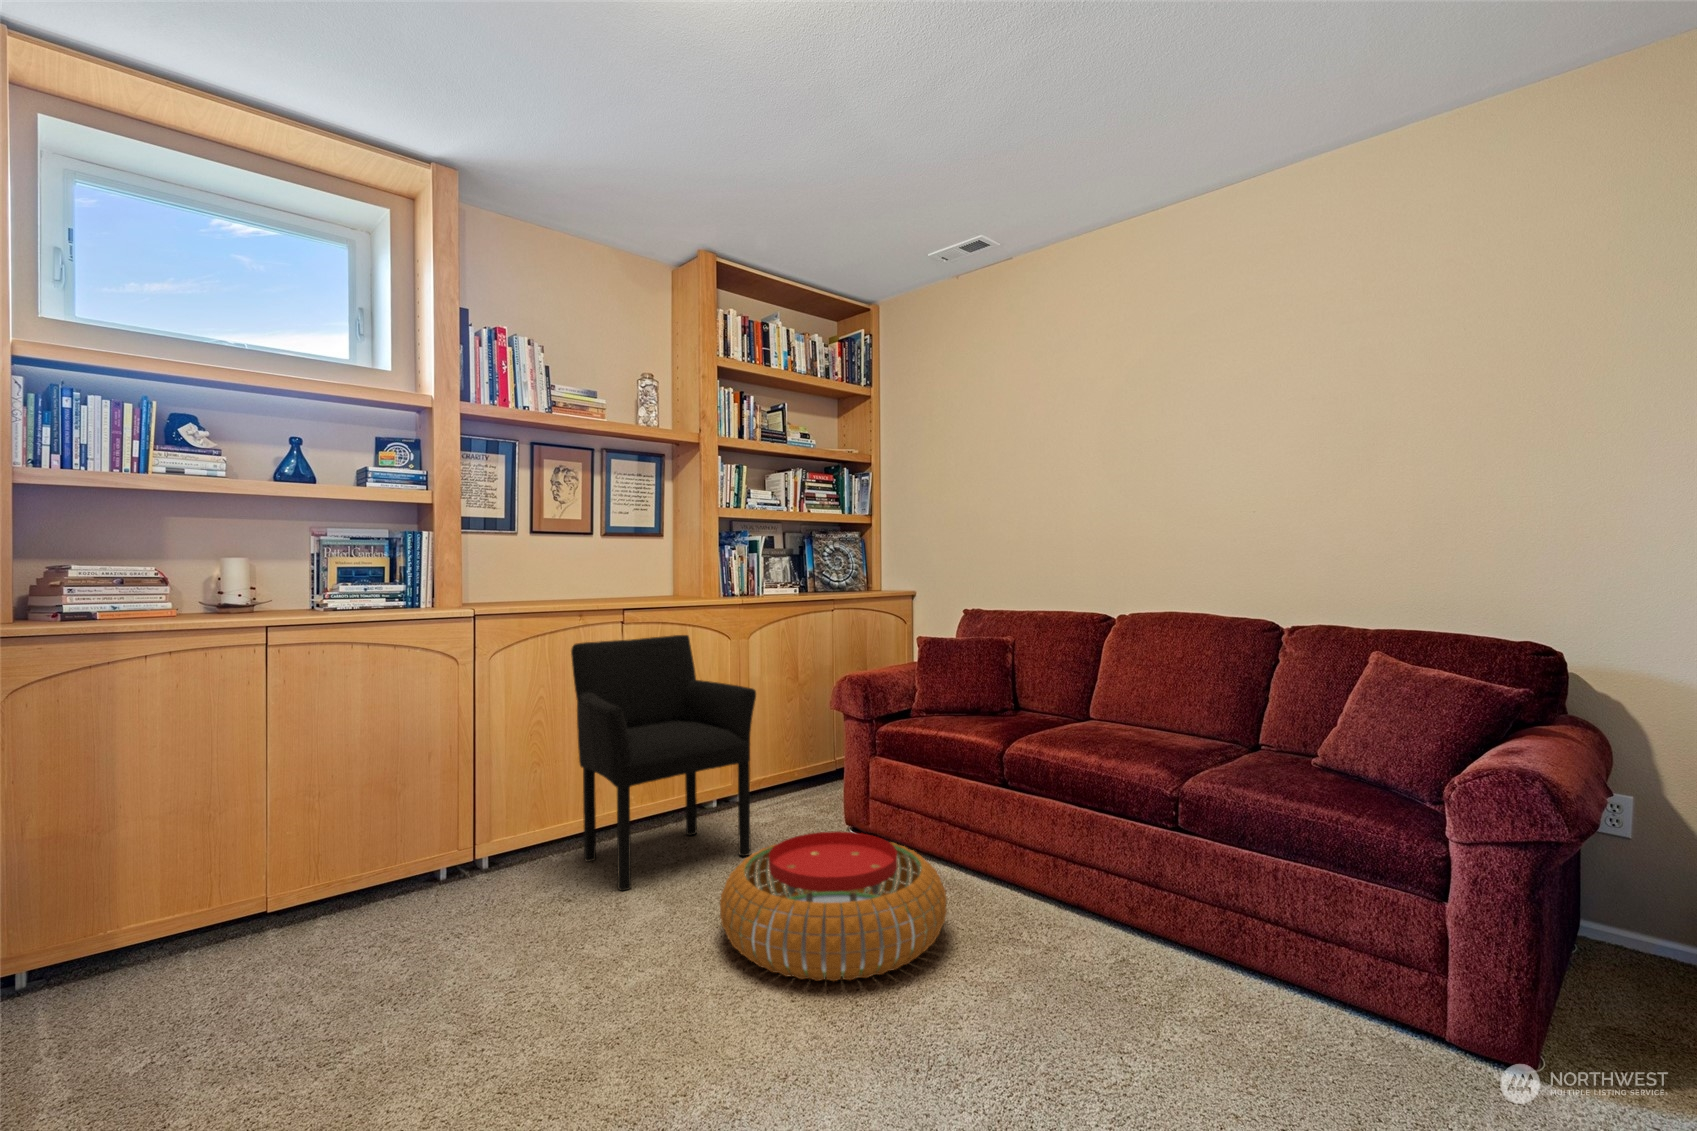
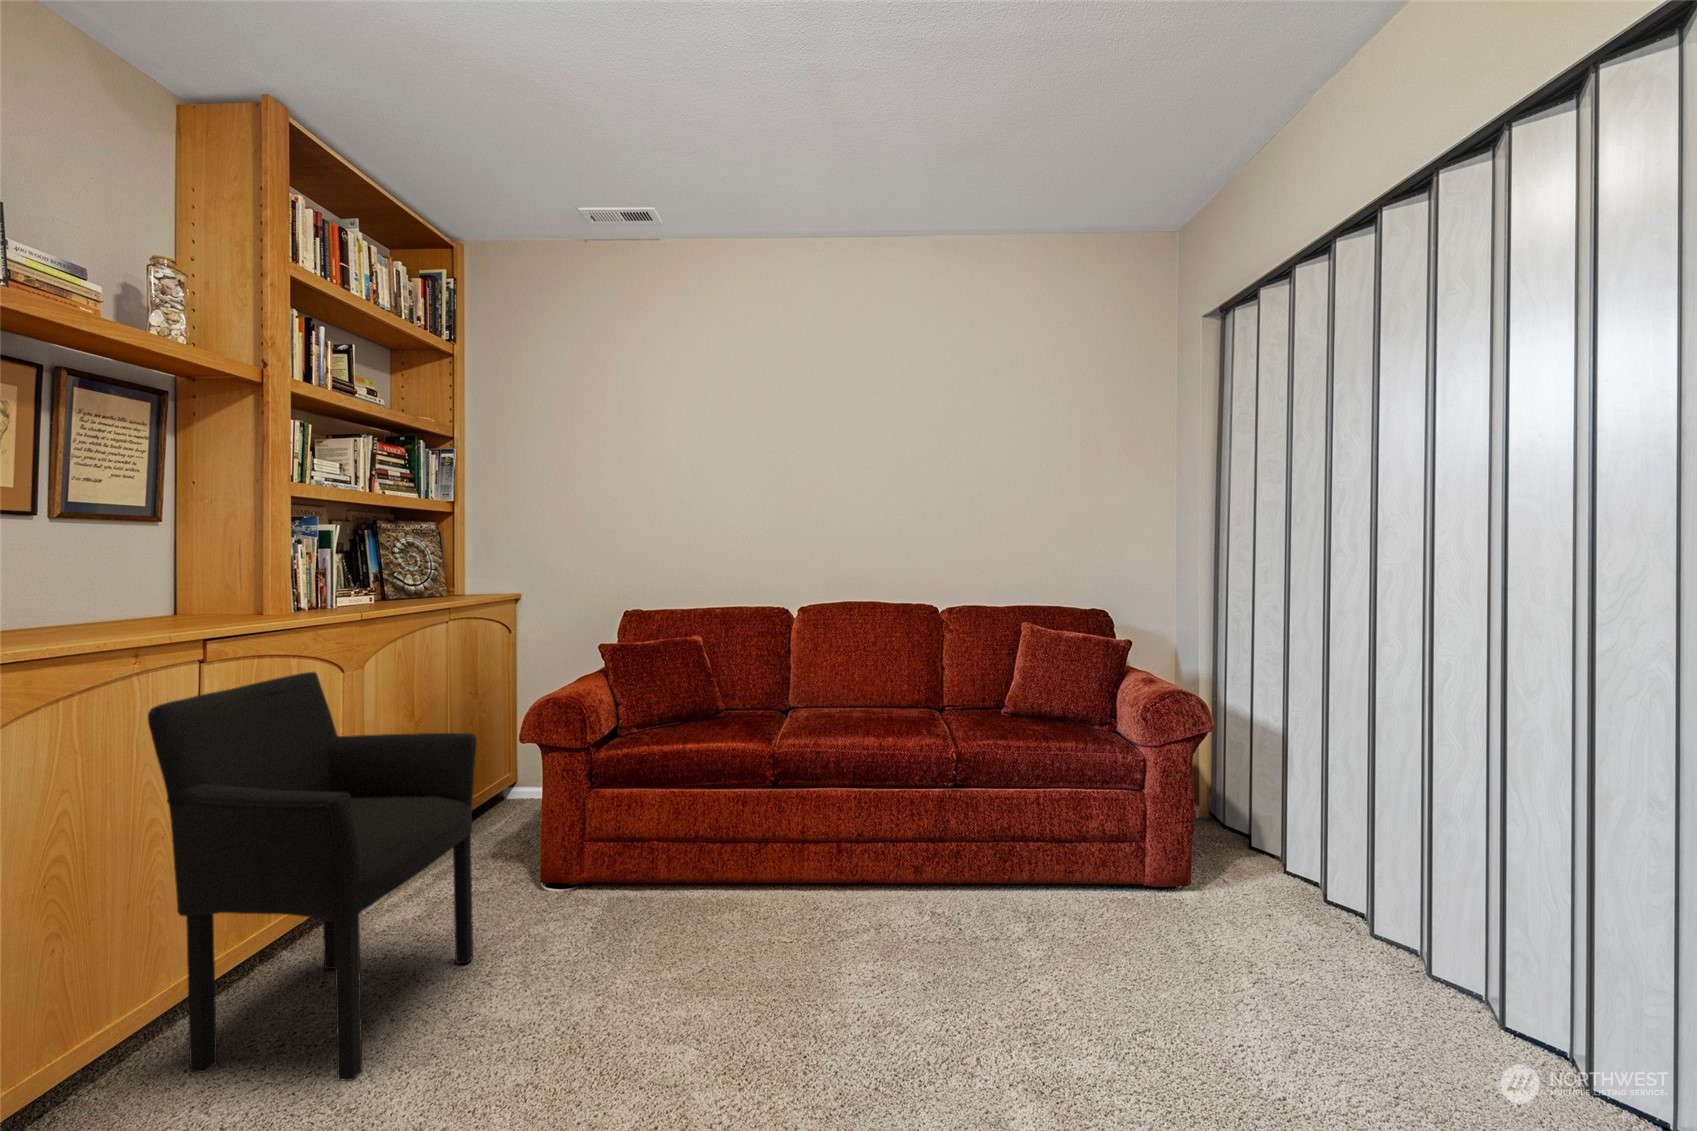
pouf: present [720,831,947,981] -> none [575,871,843,1065]

